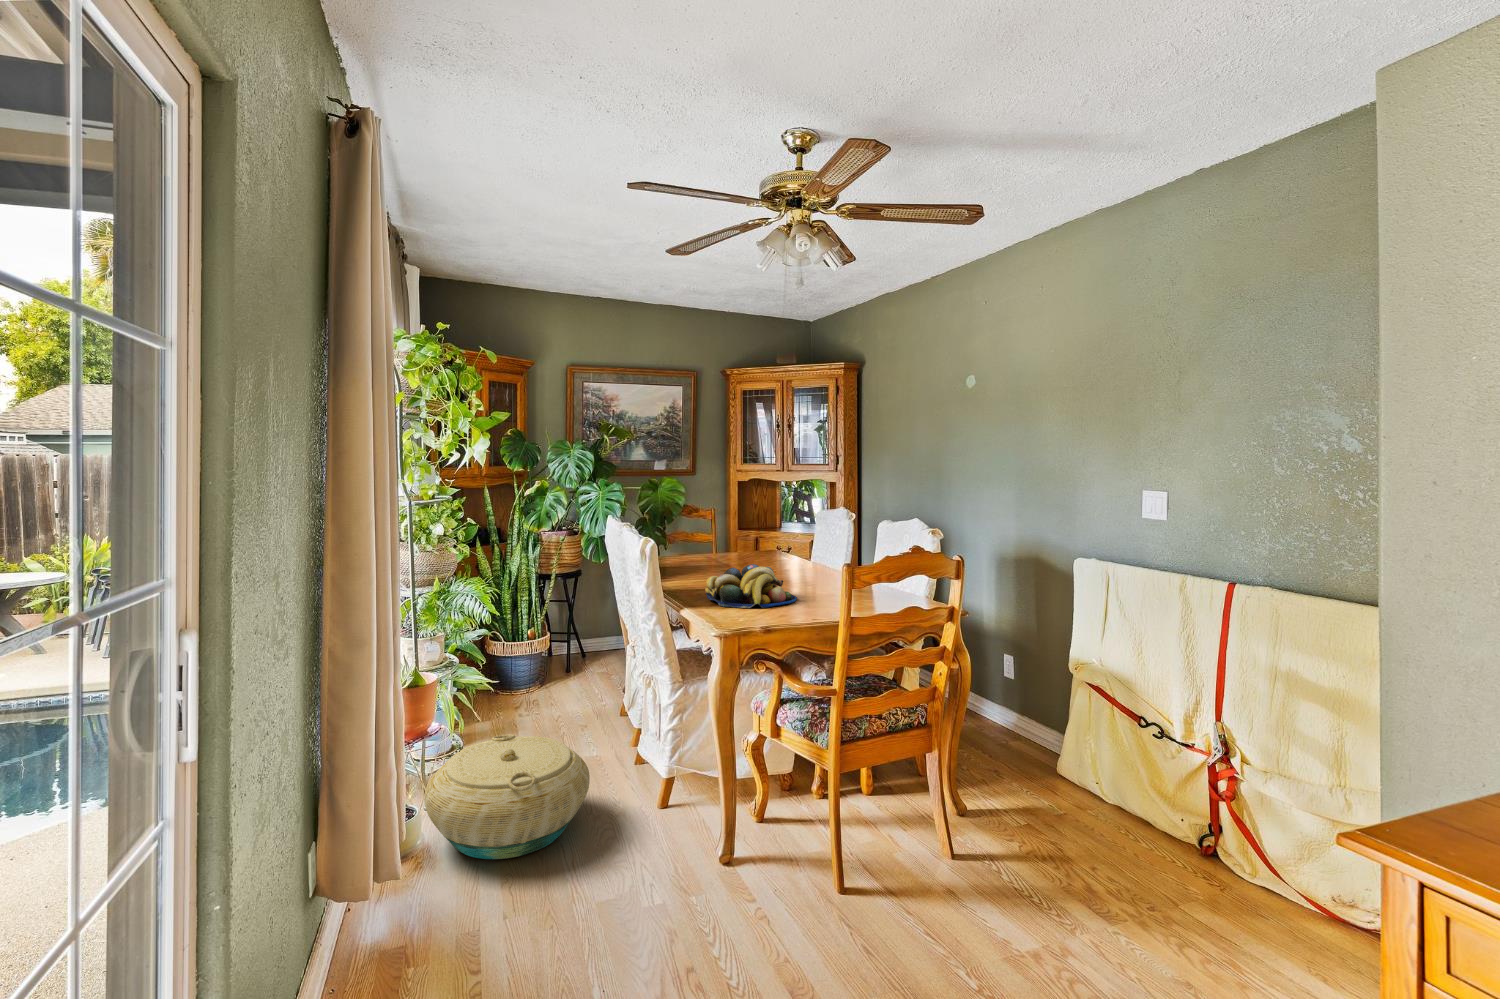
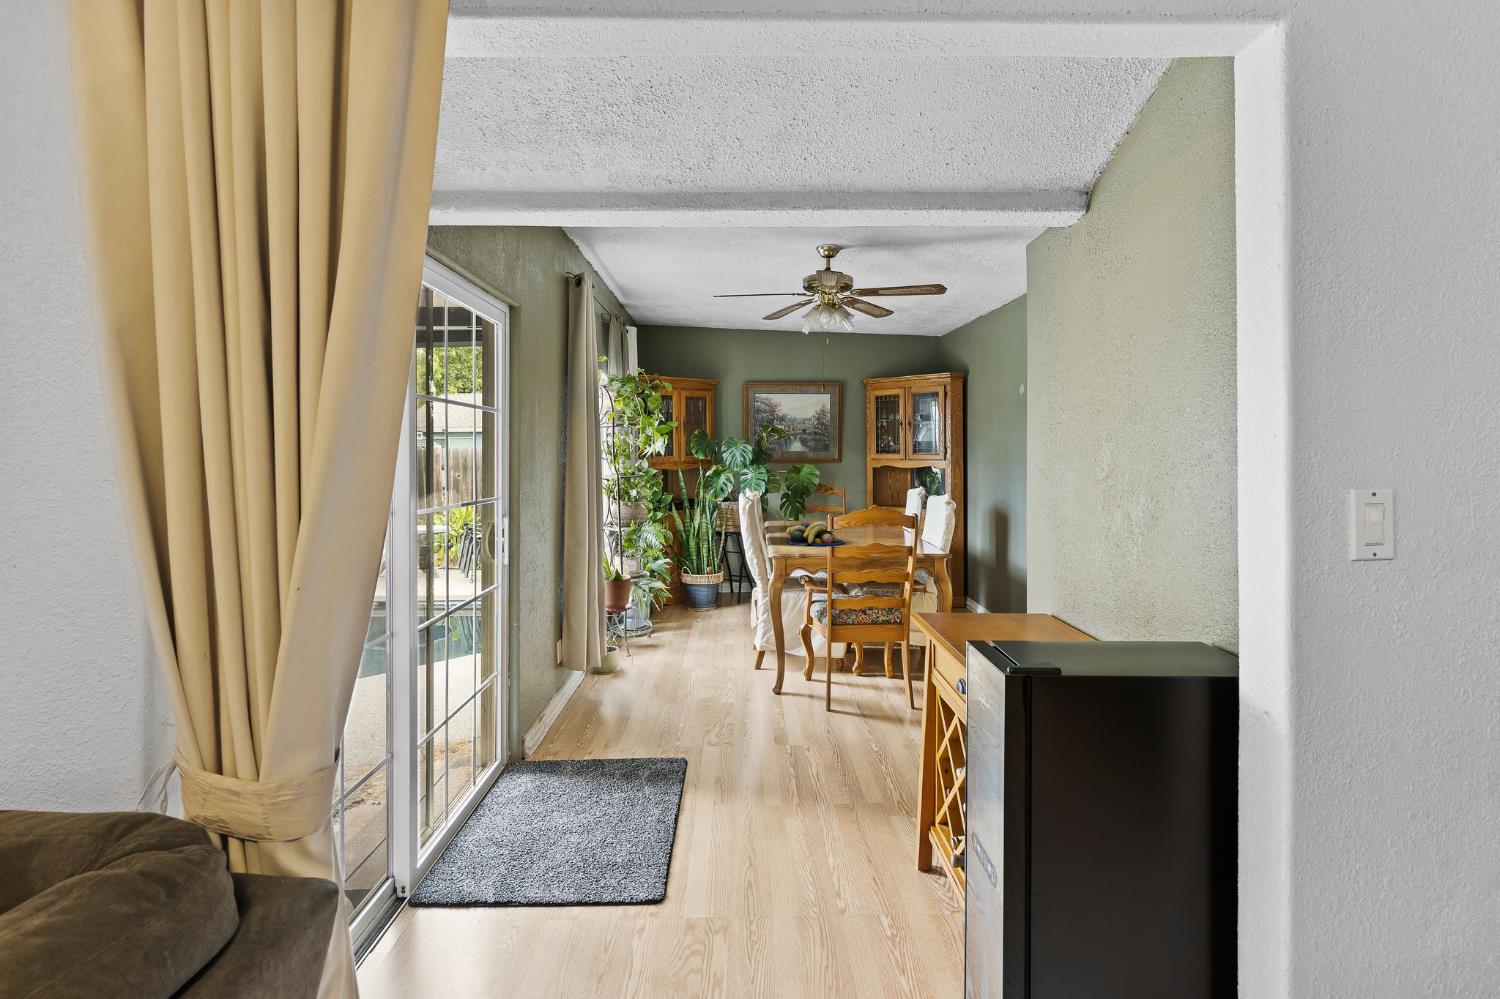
basket: present [425,735,590,859] -> none [620,615,710,675]

